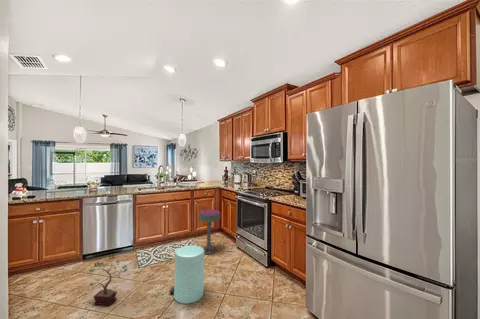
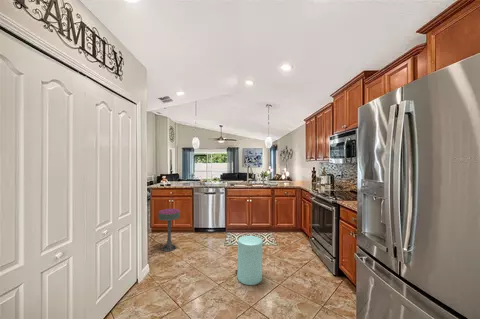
bar stool: present [198,210,220,254] -> present [158,209,180,251]
potted plant: present [89,254,127,305] -> none [184,231,206,268]

